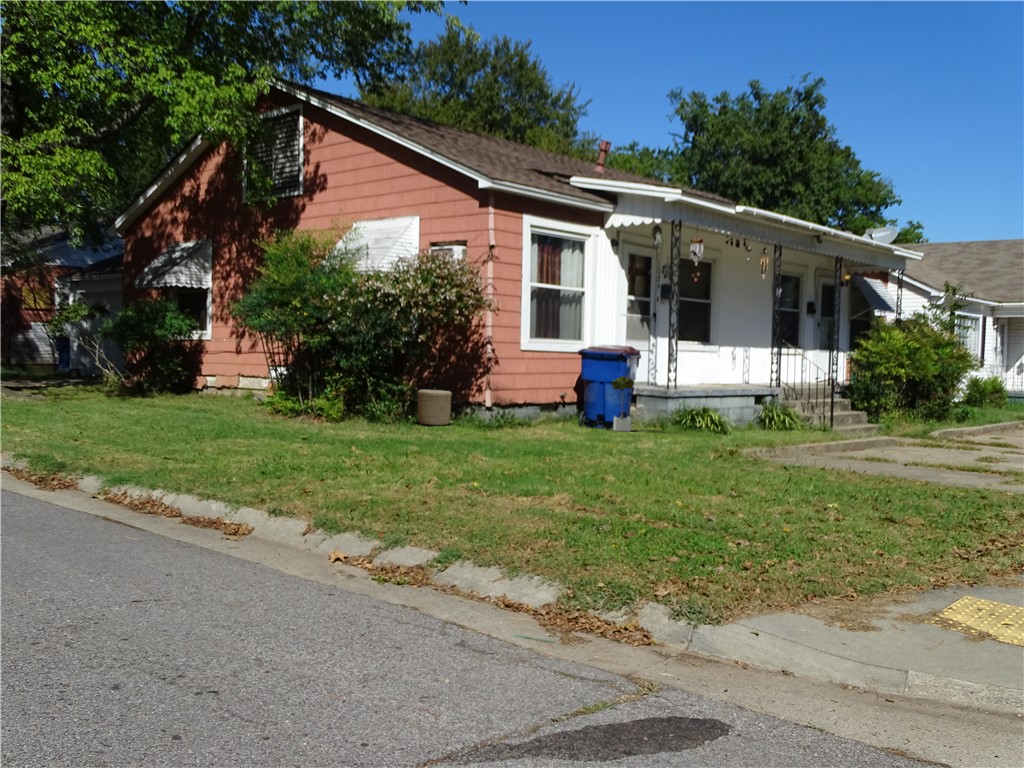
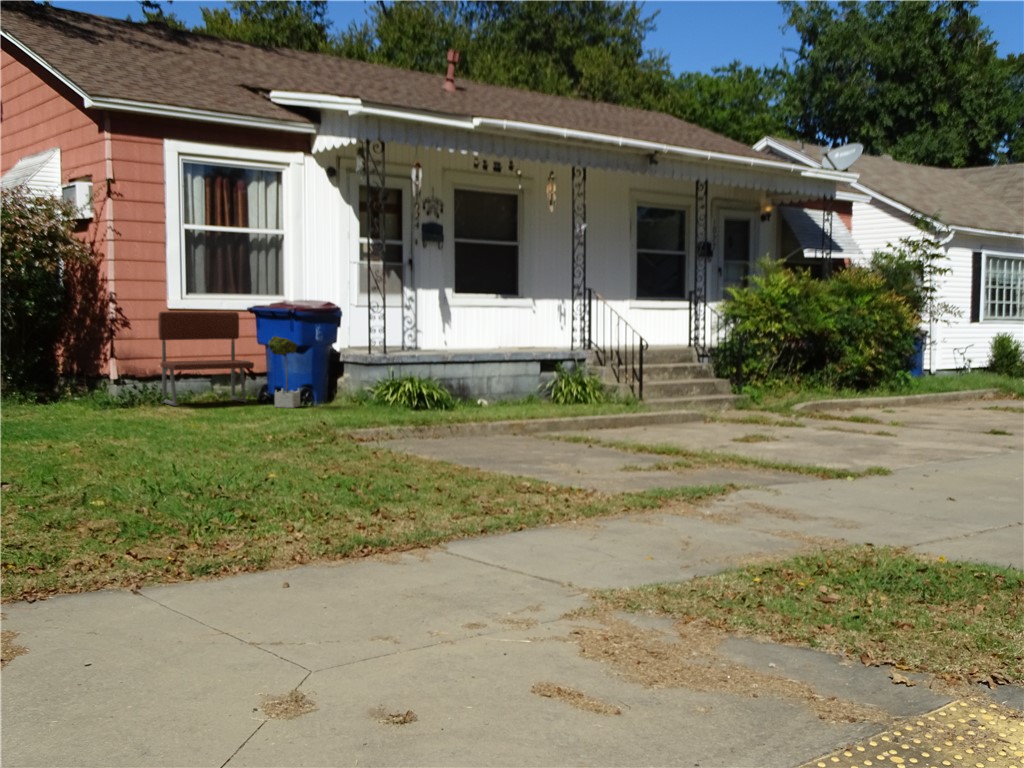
bench: none [518,353,590,429] -> present [158,311,254,406]
basket: present [417,390,452,425] -> none [37,359,83,402]

